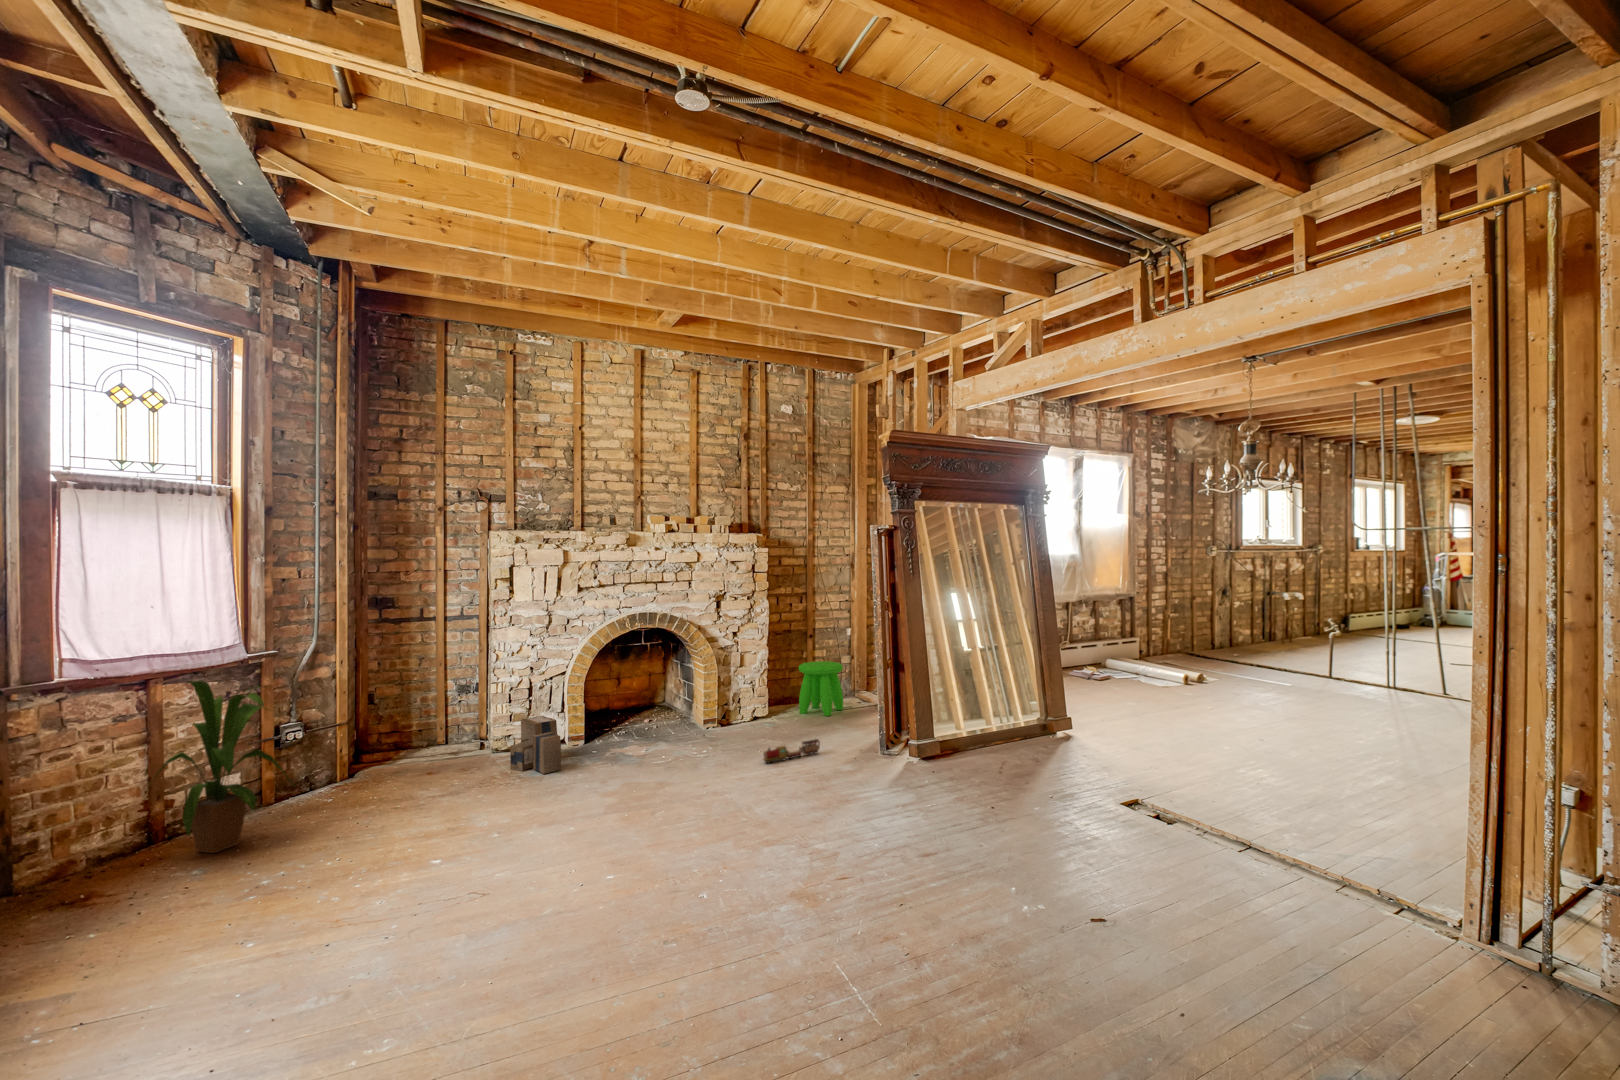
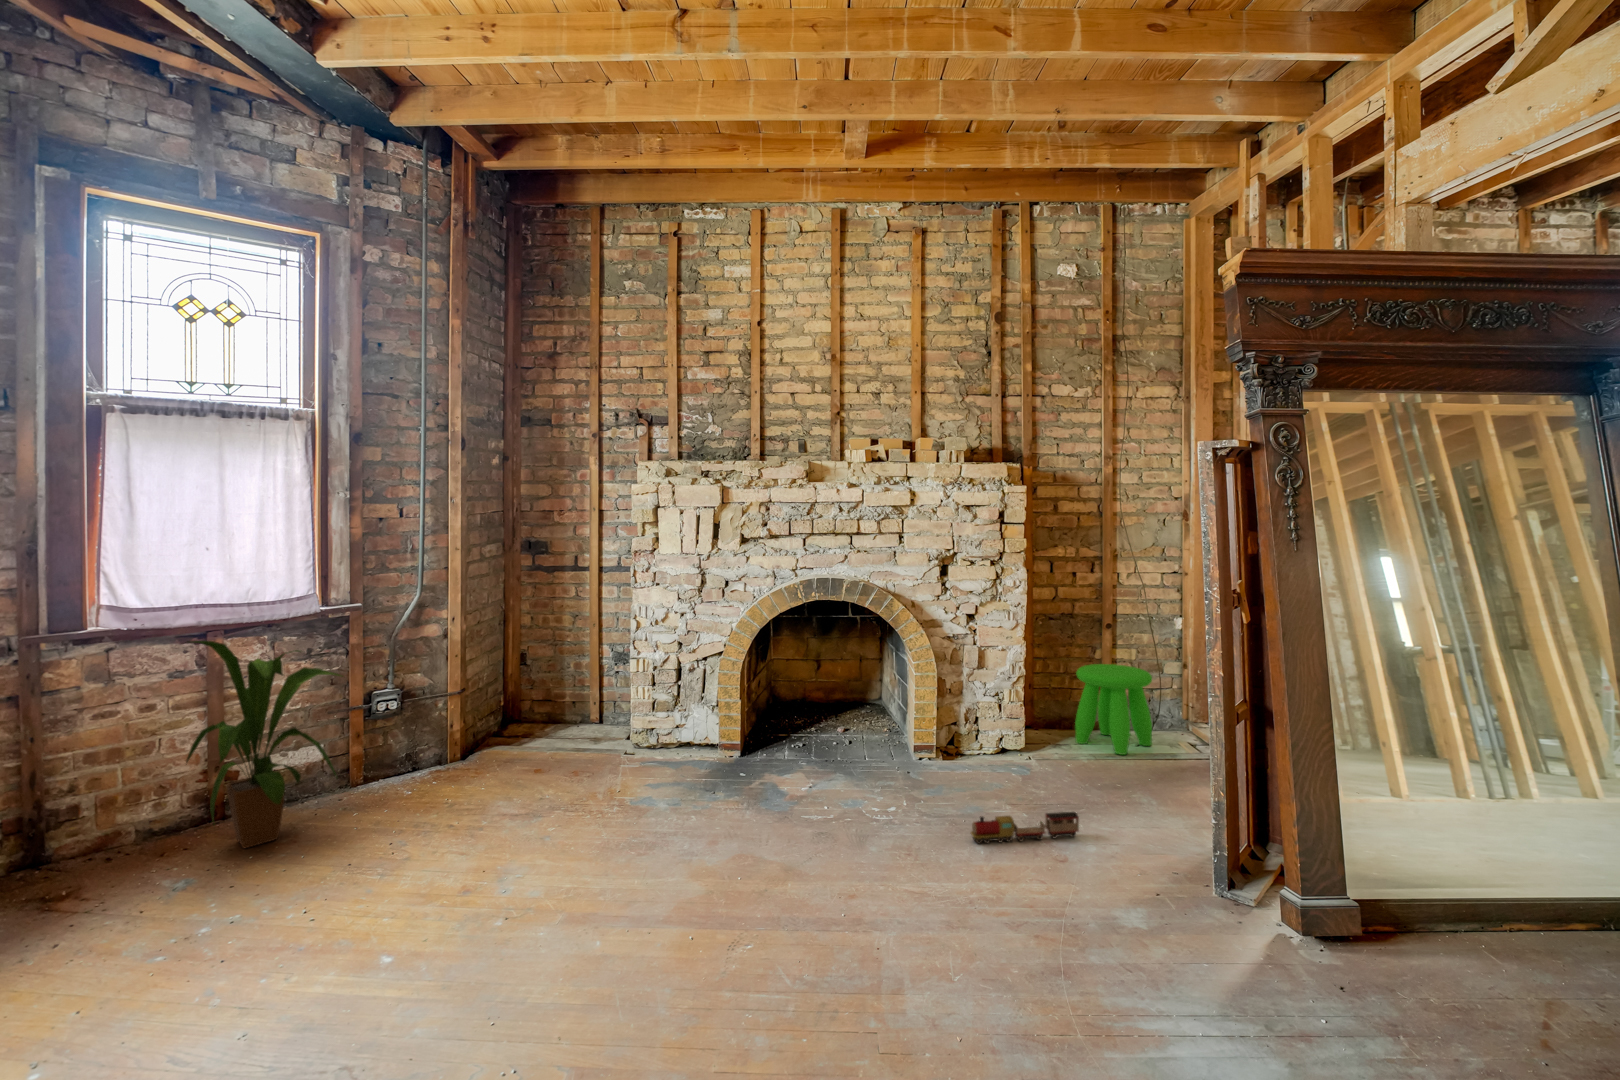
cardboard box: present [510,716,561,774] -> none [636,707,705,794]

